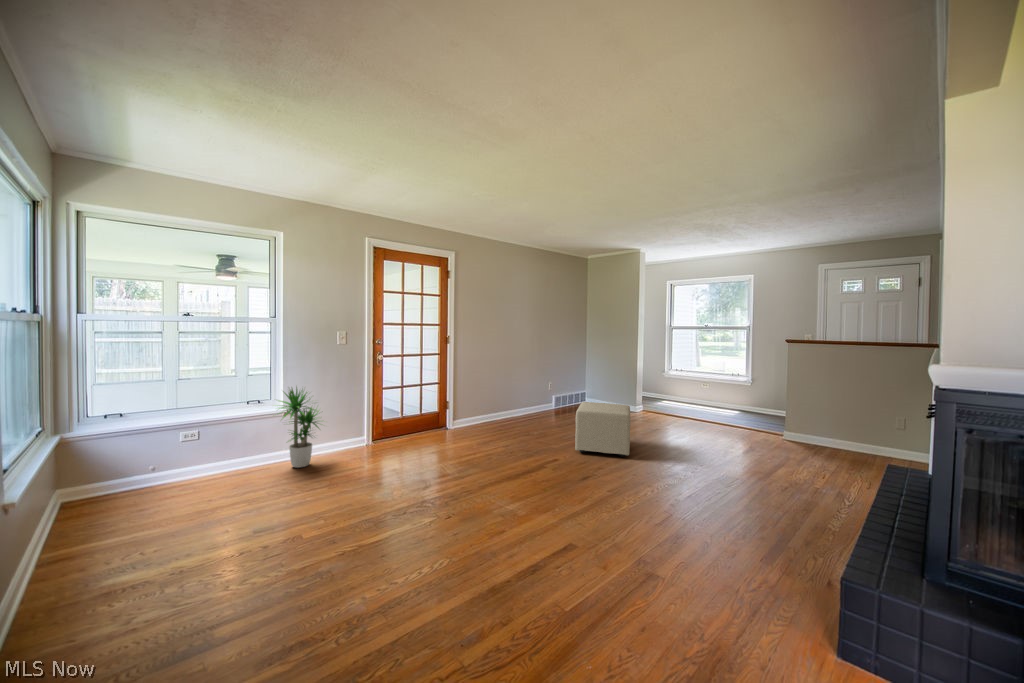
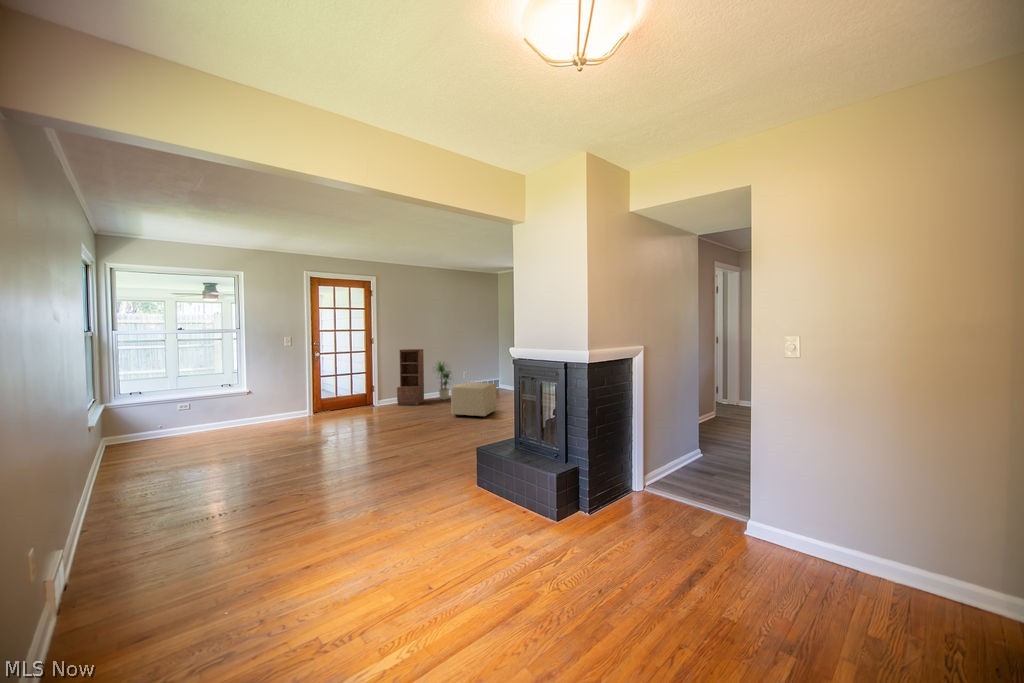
bookshelf: none [479,352,511,429] -> present [397,349,424,405]
potted plant: present [279,387,319,468] -> present [437,362,451,400]

